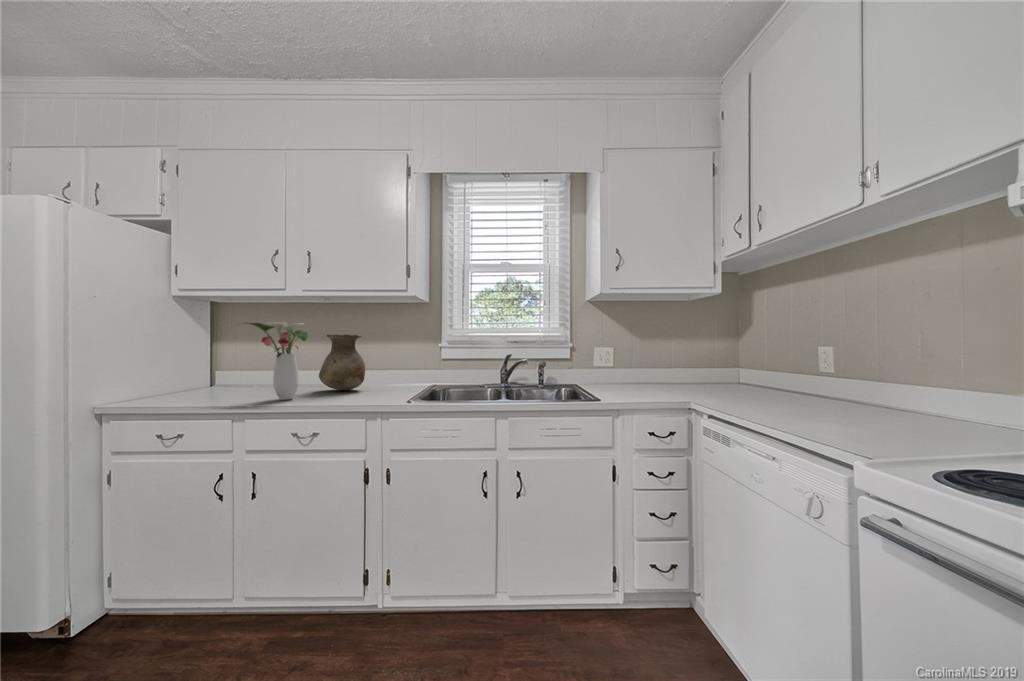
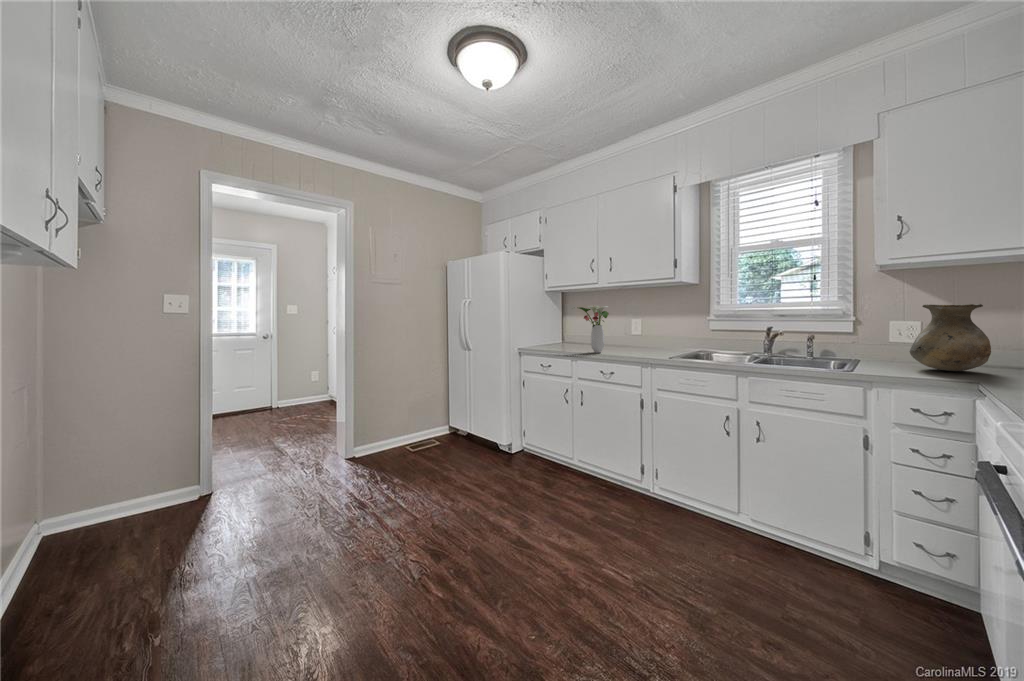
vase: present [319,334,365,390] -> present [910,304,991,371]

